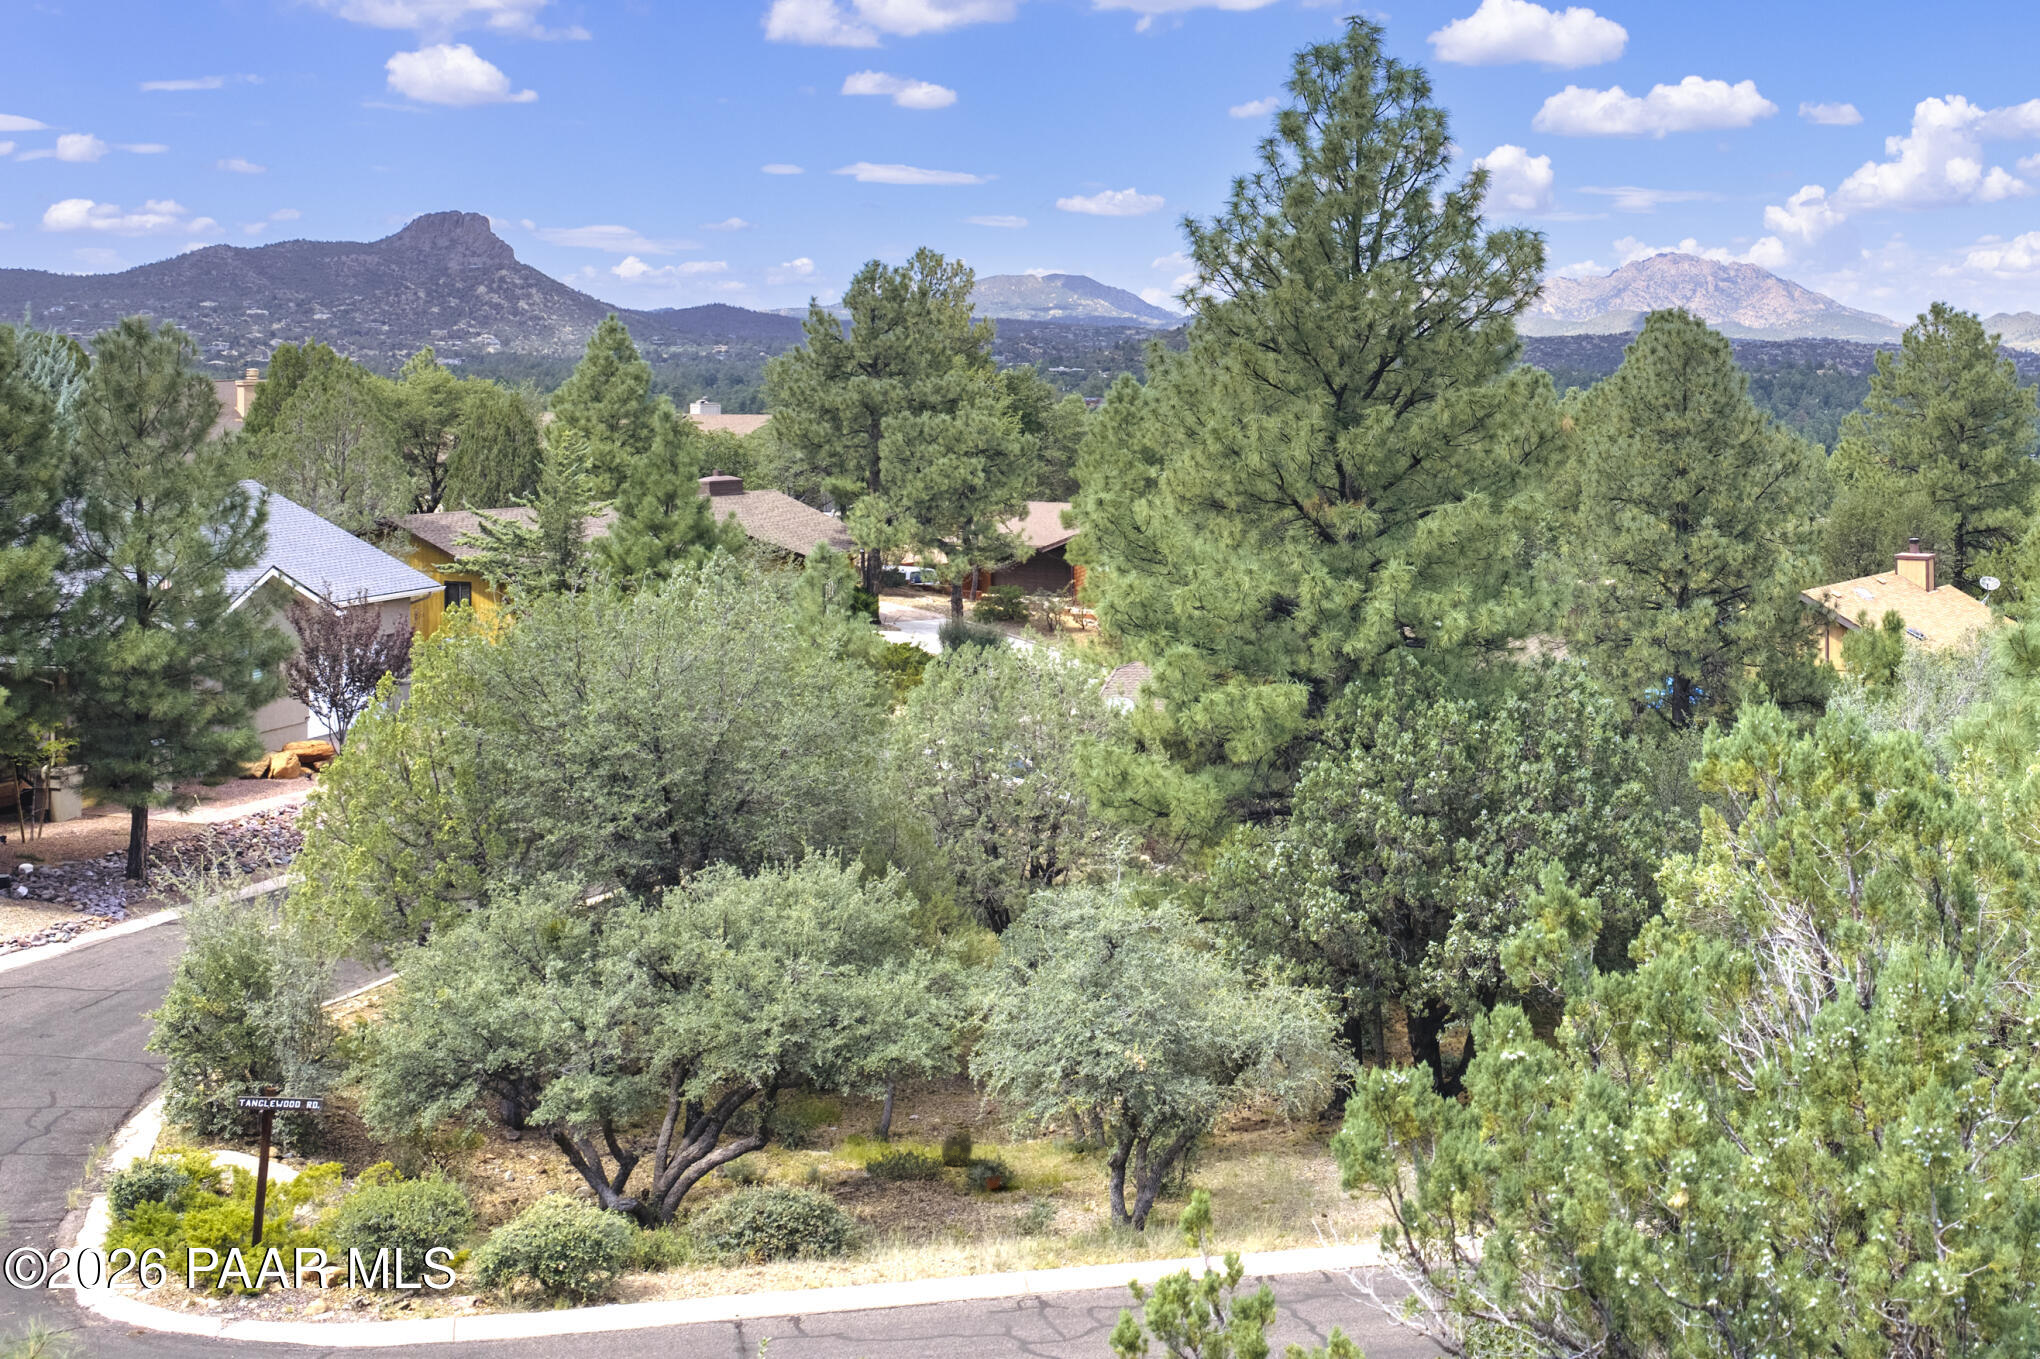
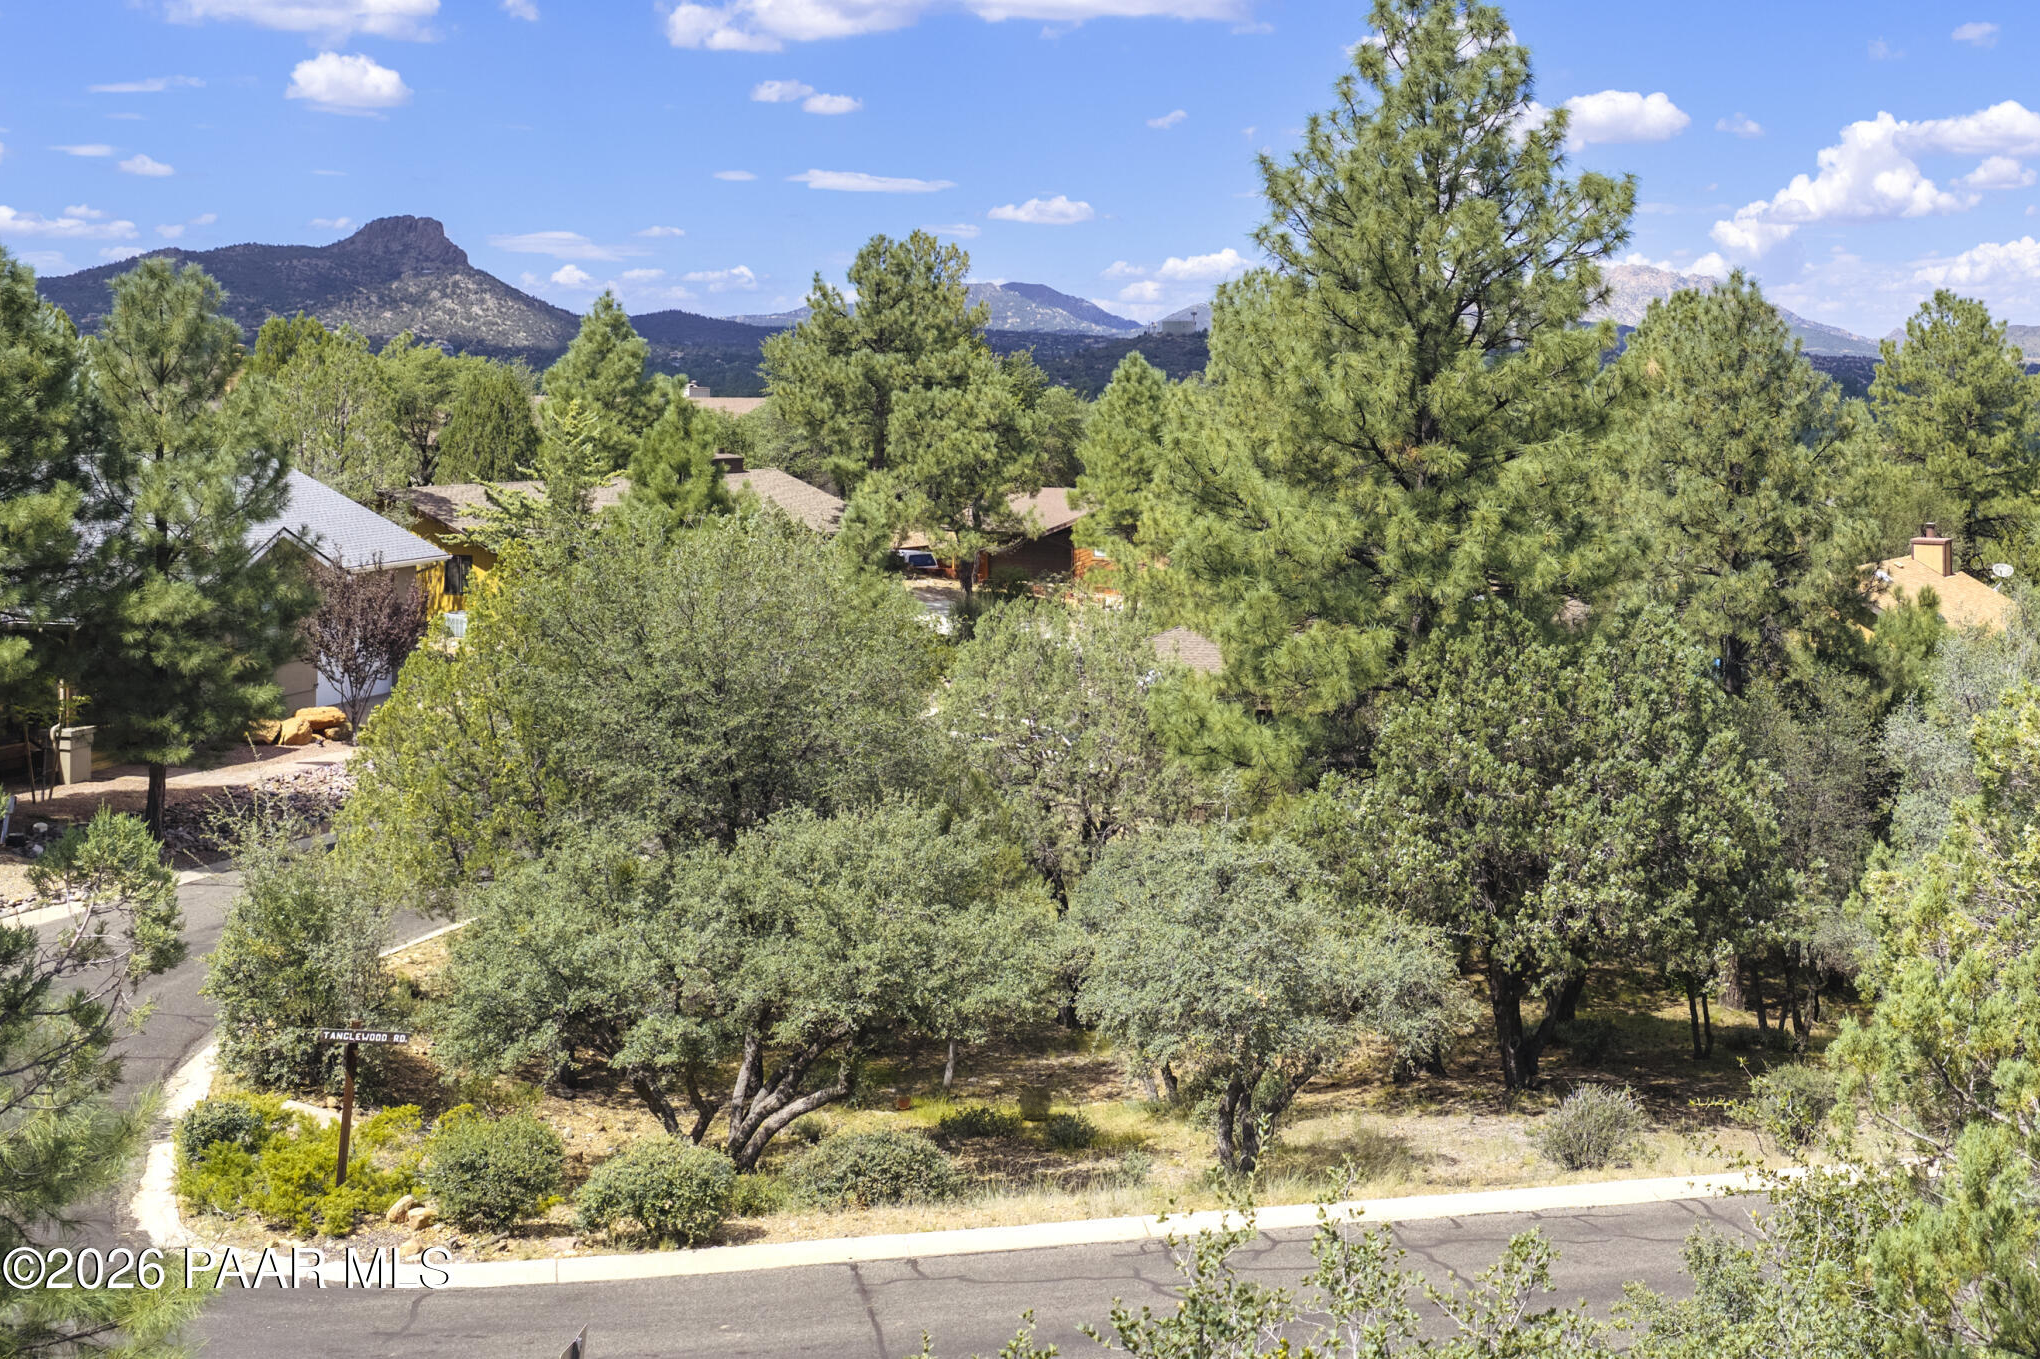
potted plant: present [982,1162,1002,1189] -> present [893,1085,913,1109]

